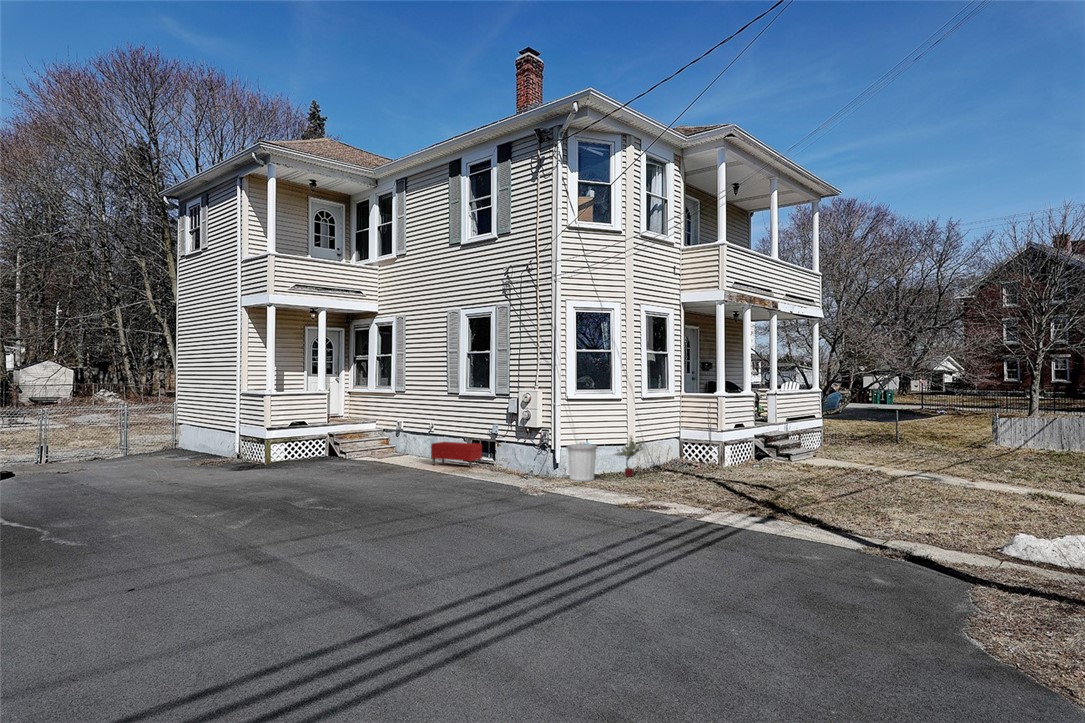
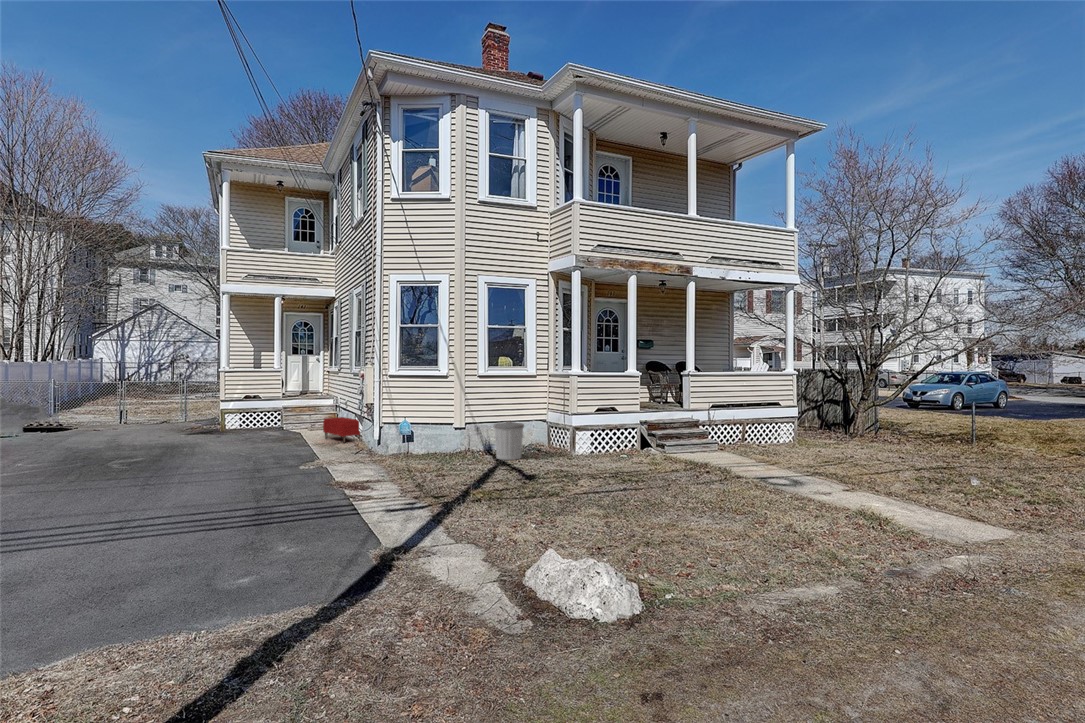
potted tree: present [615,436,644,477] -> none [430,417,466,461]
trash can: present [567,442,597,481] -> present [494,421,524,460]

